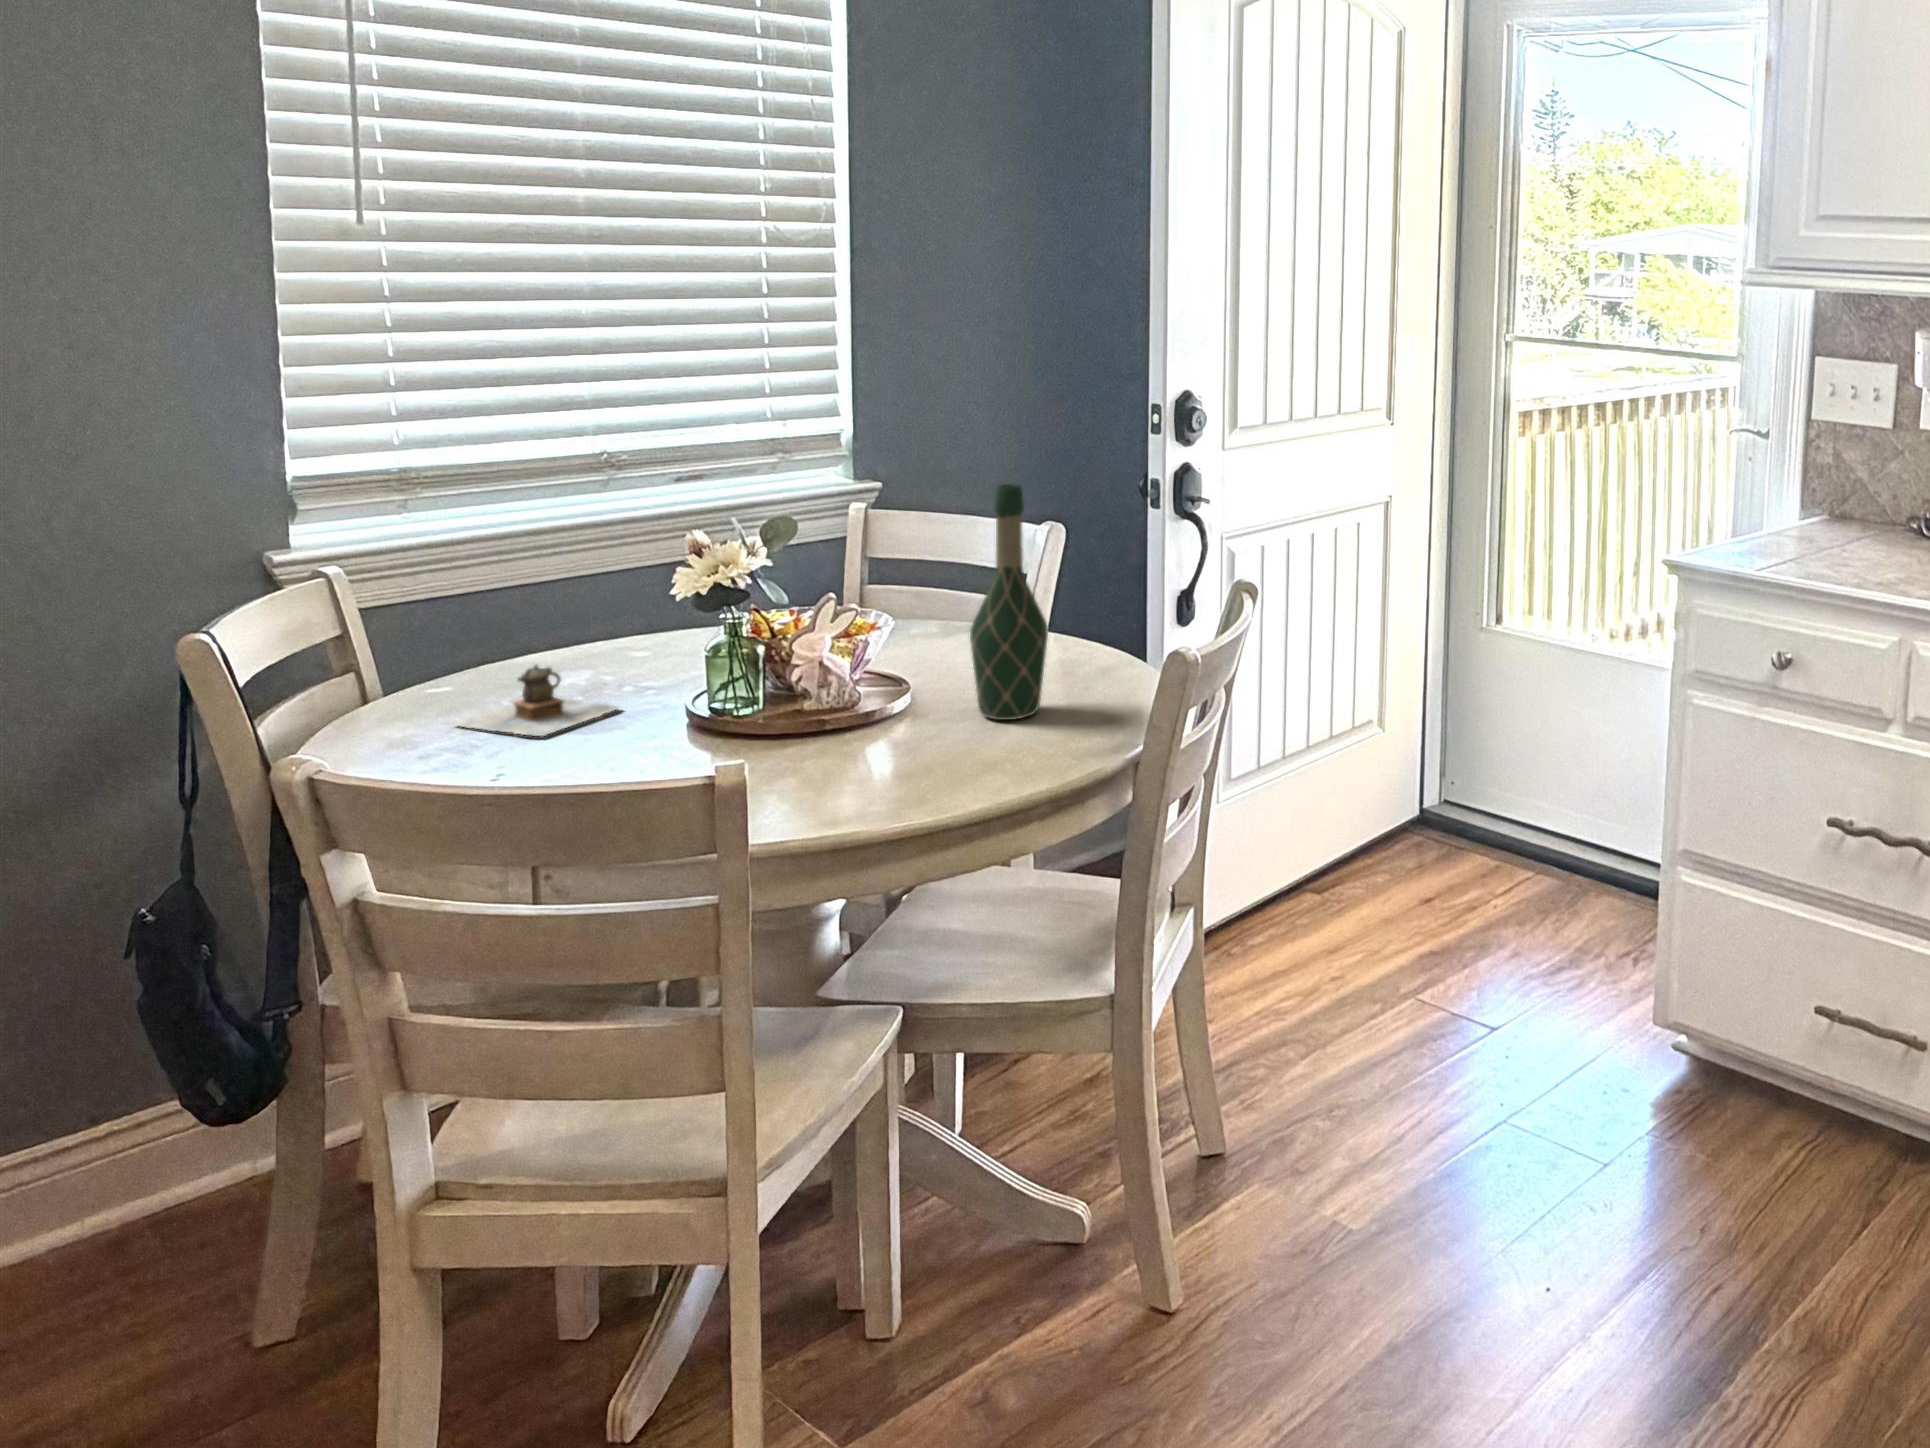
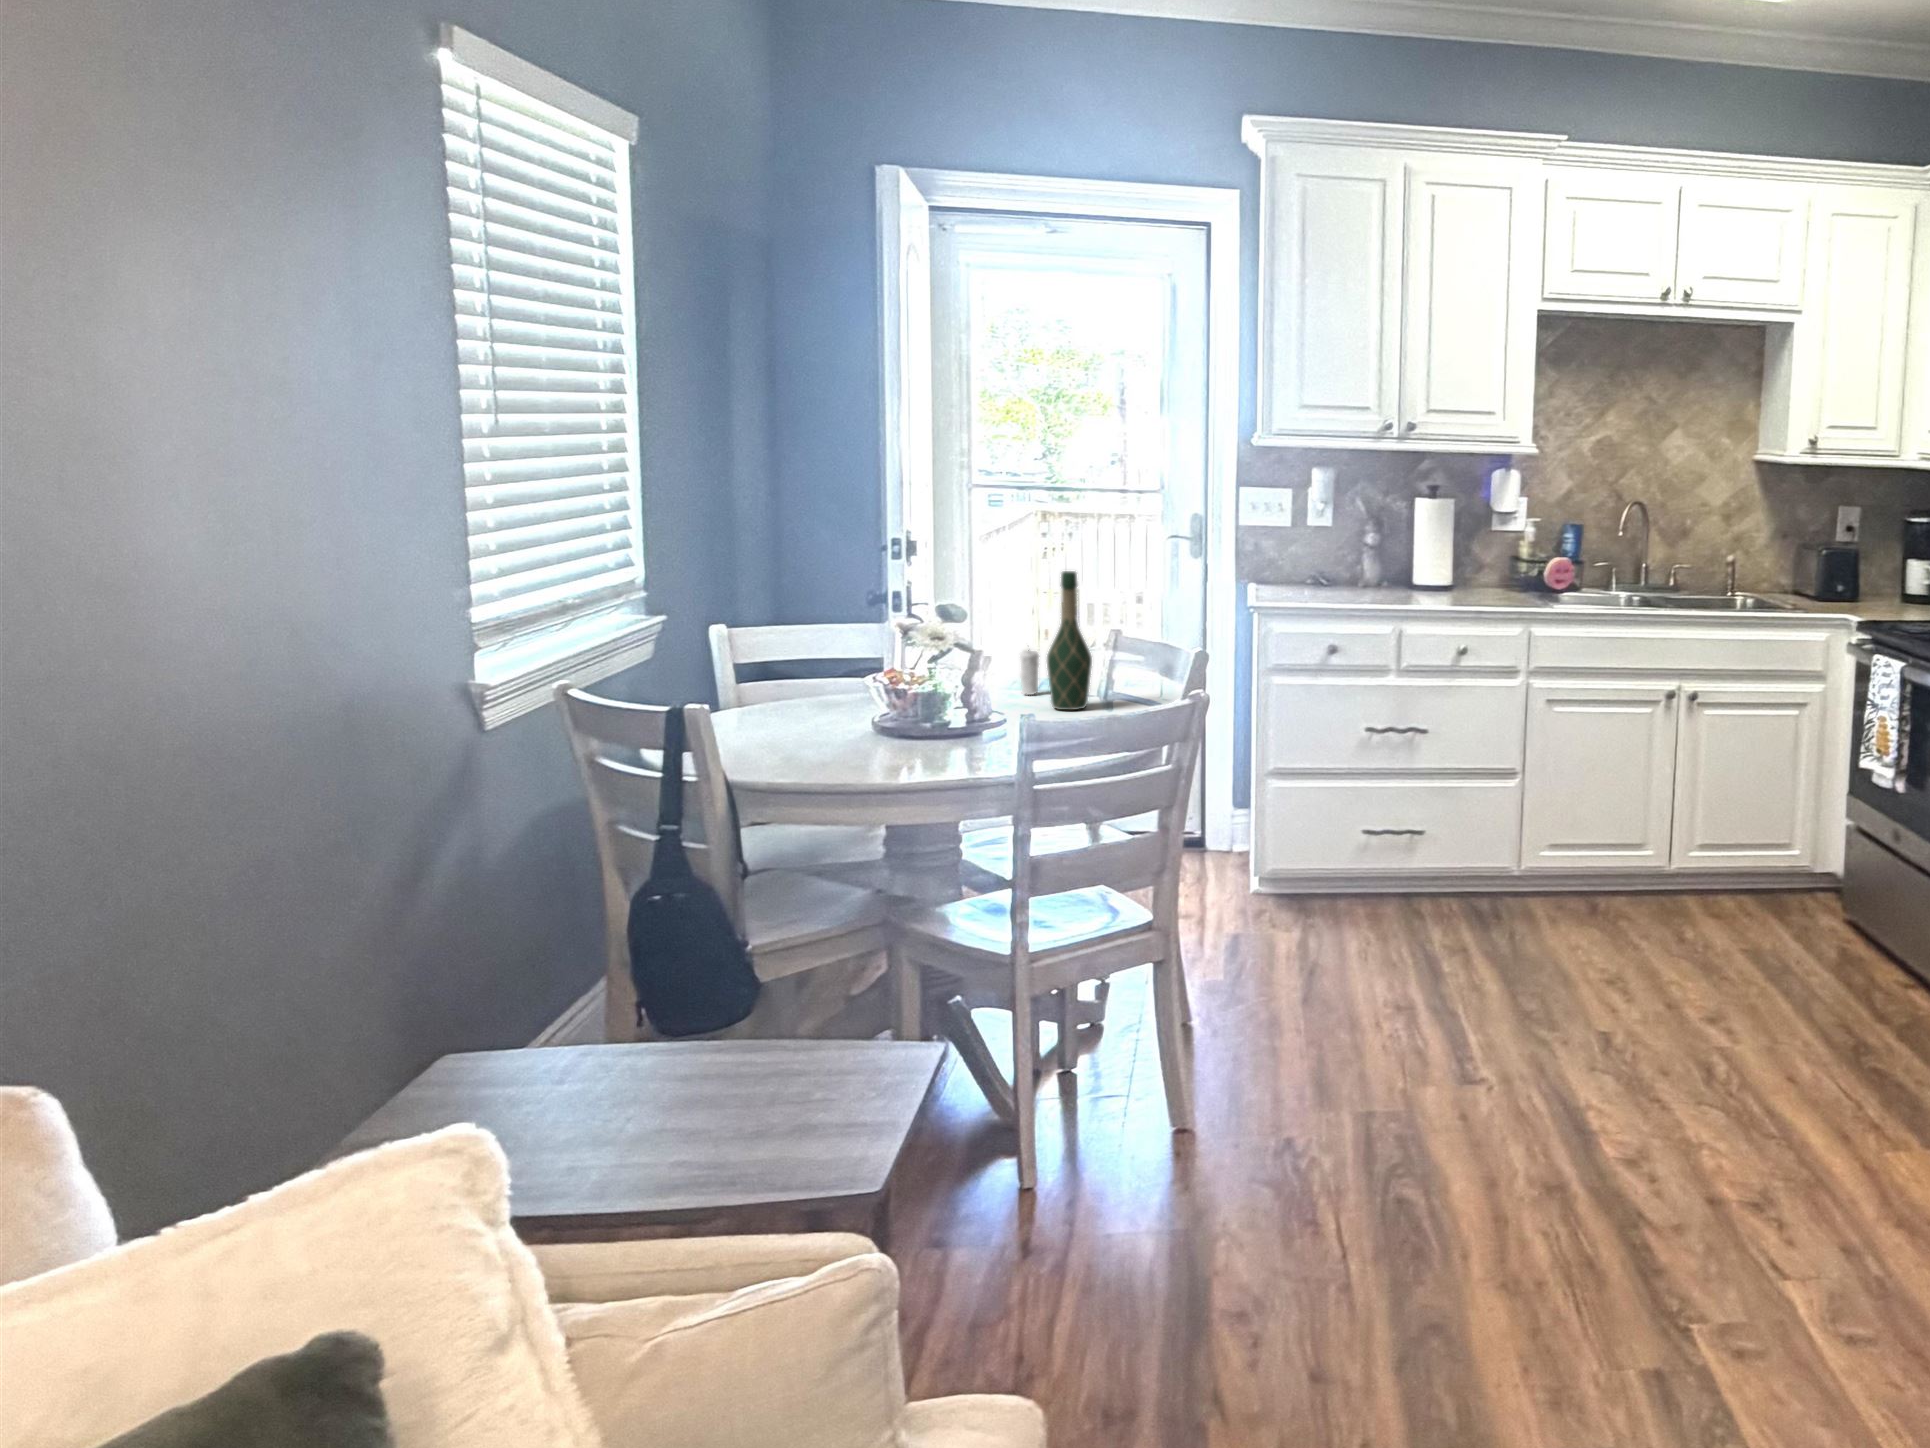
candle: none [1057,587,1088,671] -> present [1020,650,1039,695]
teapot: present [455,665,618,736] -> none [795,708,880,750]

